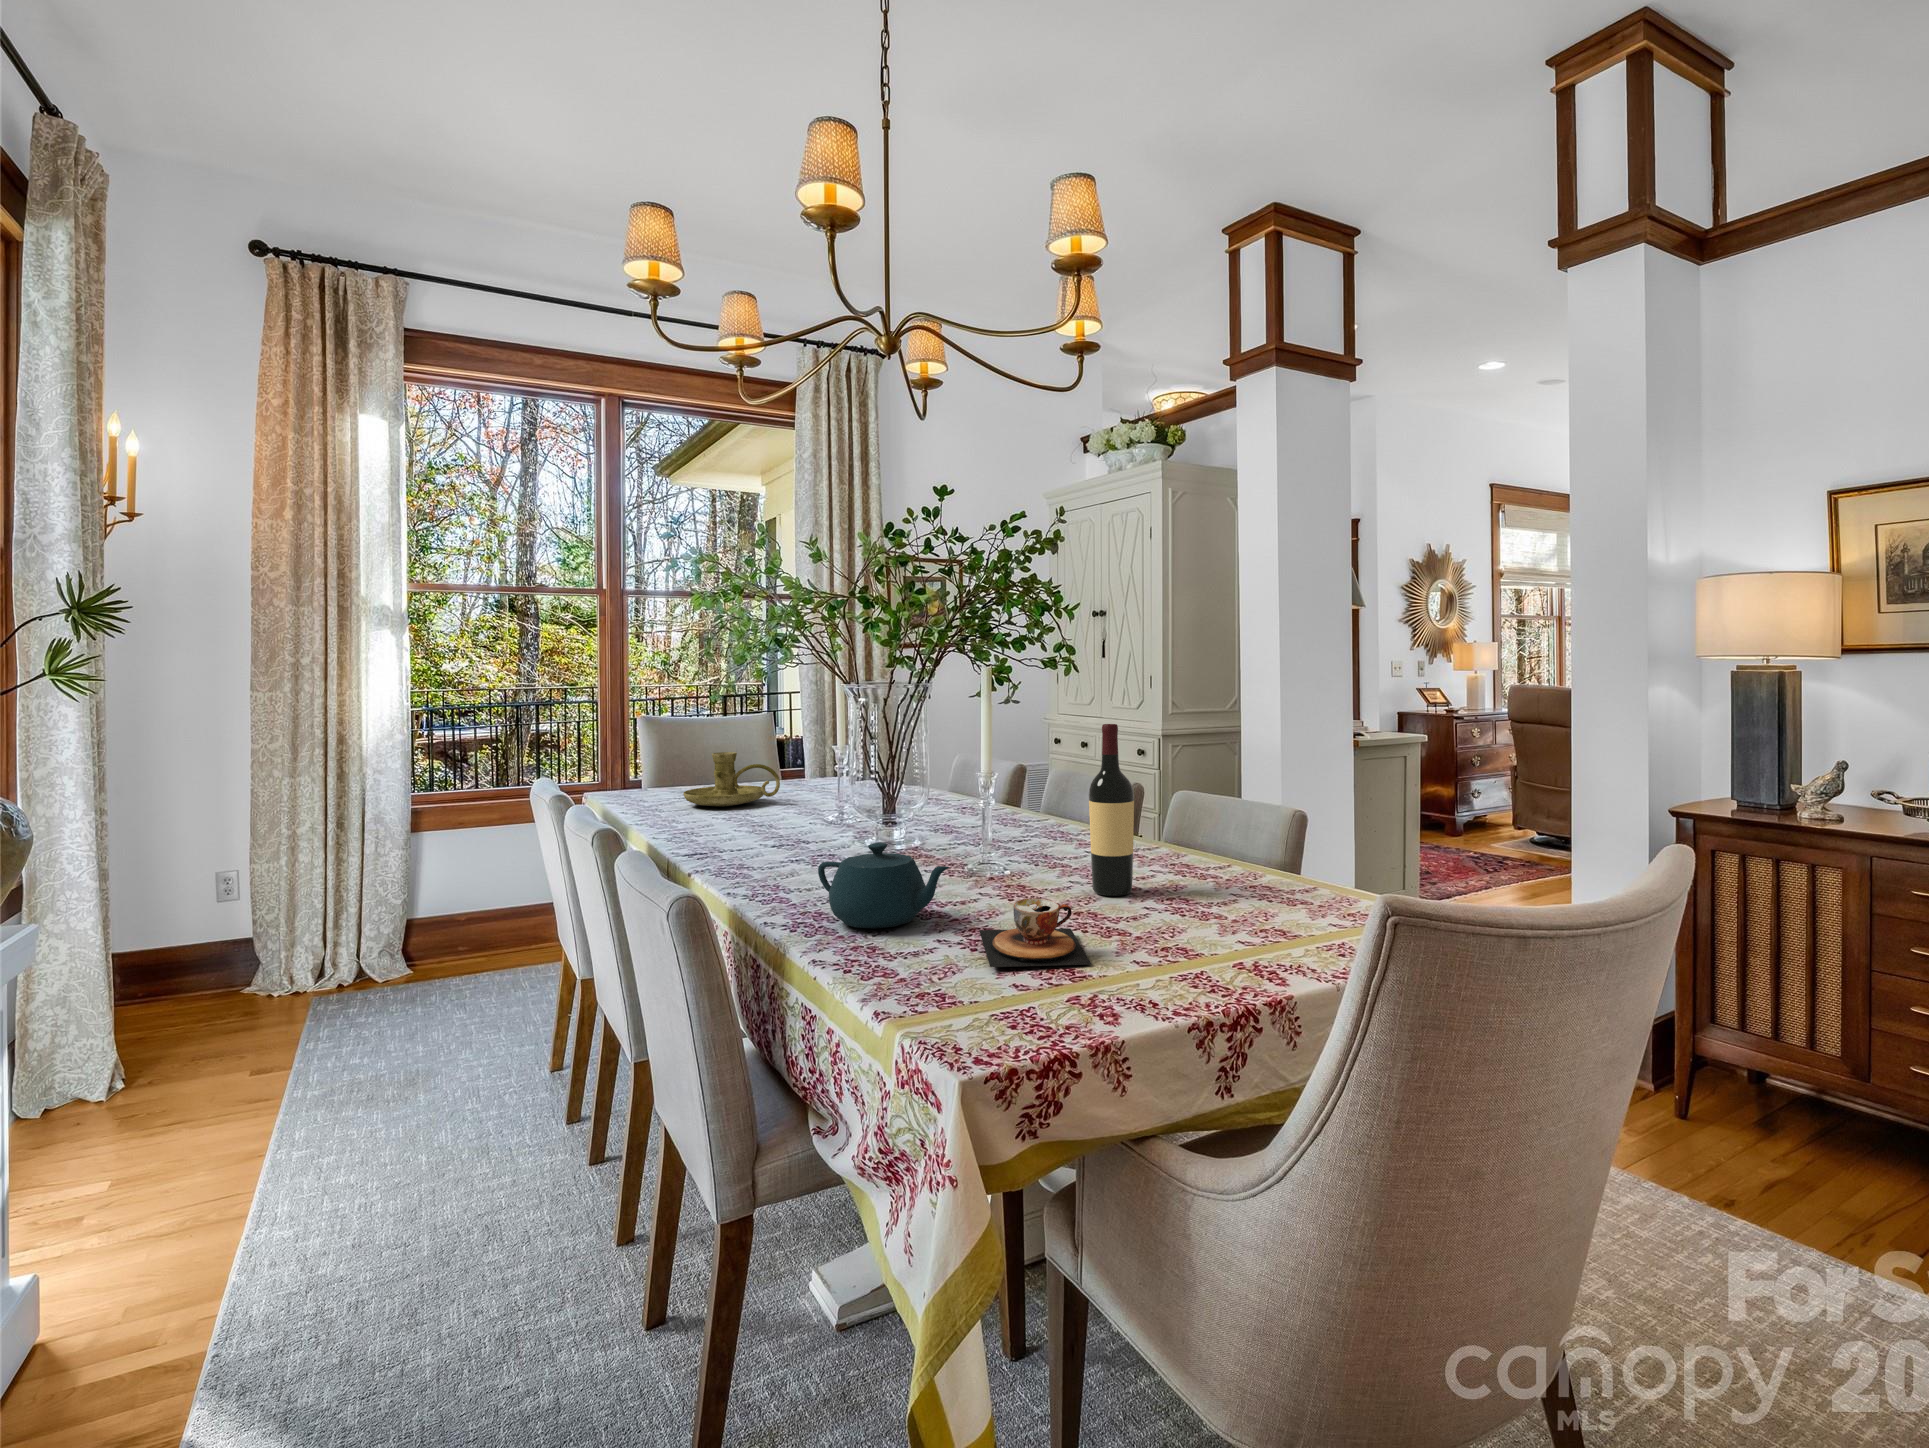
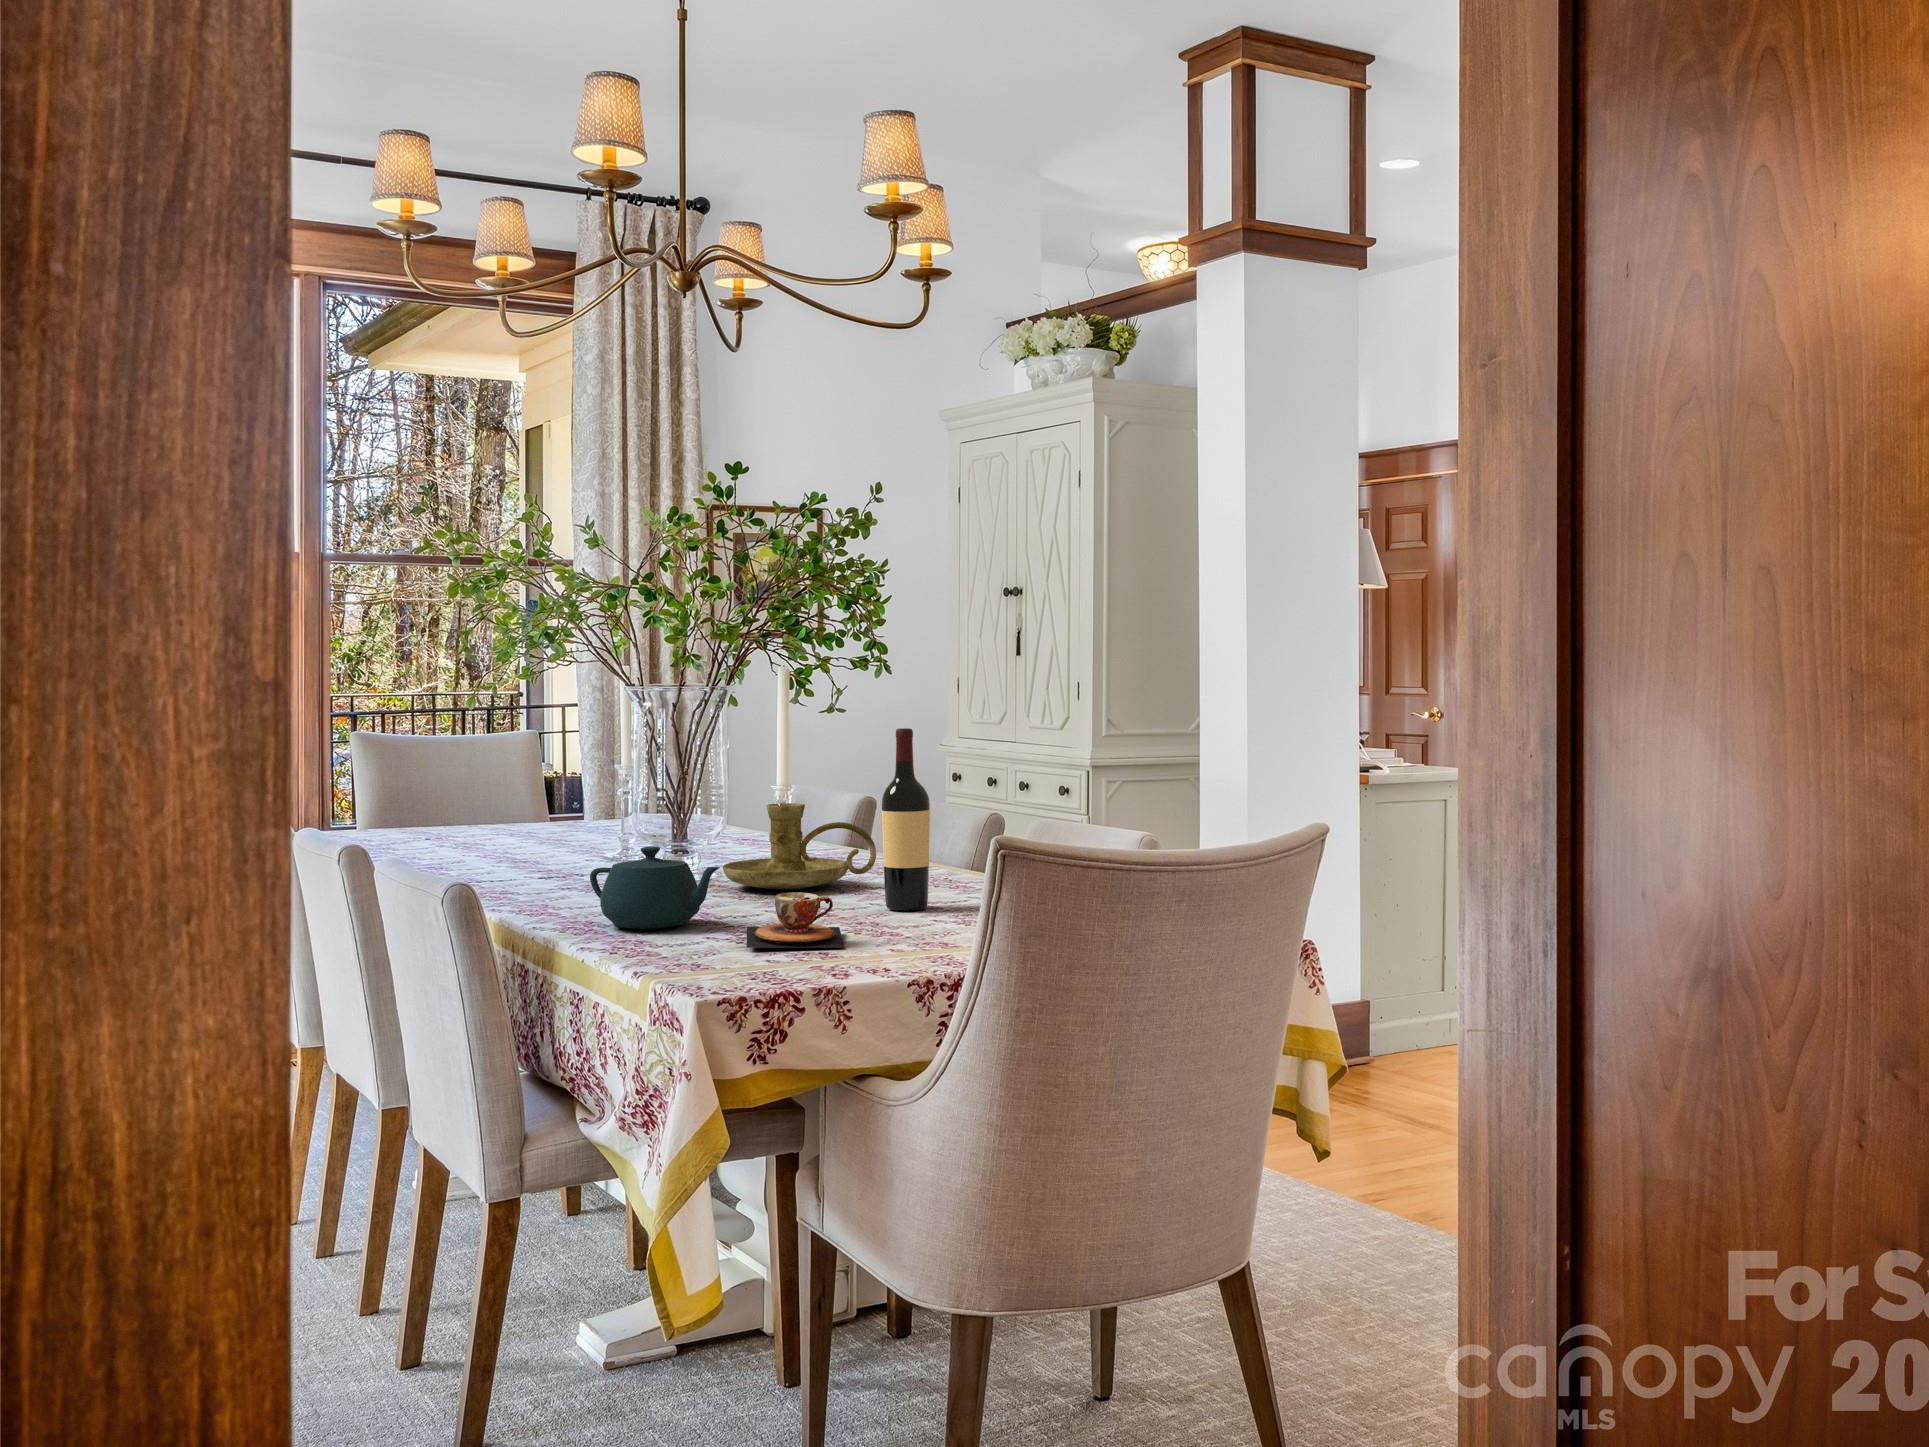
candle holder: present [683,752,780,806] -> present [723,803,876,890]

